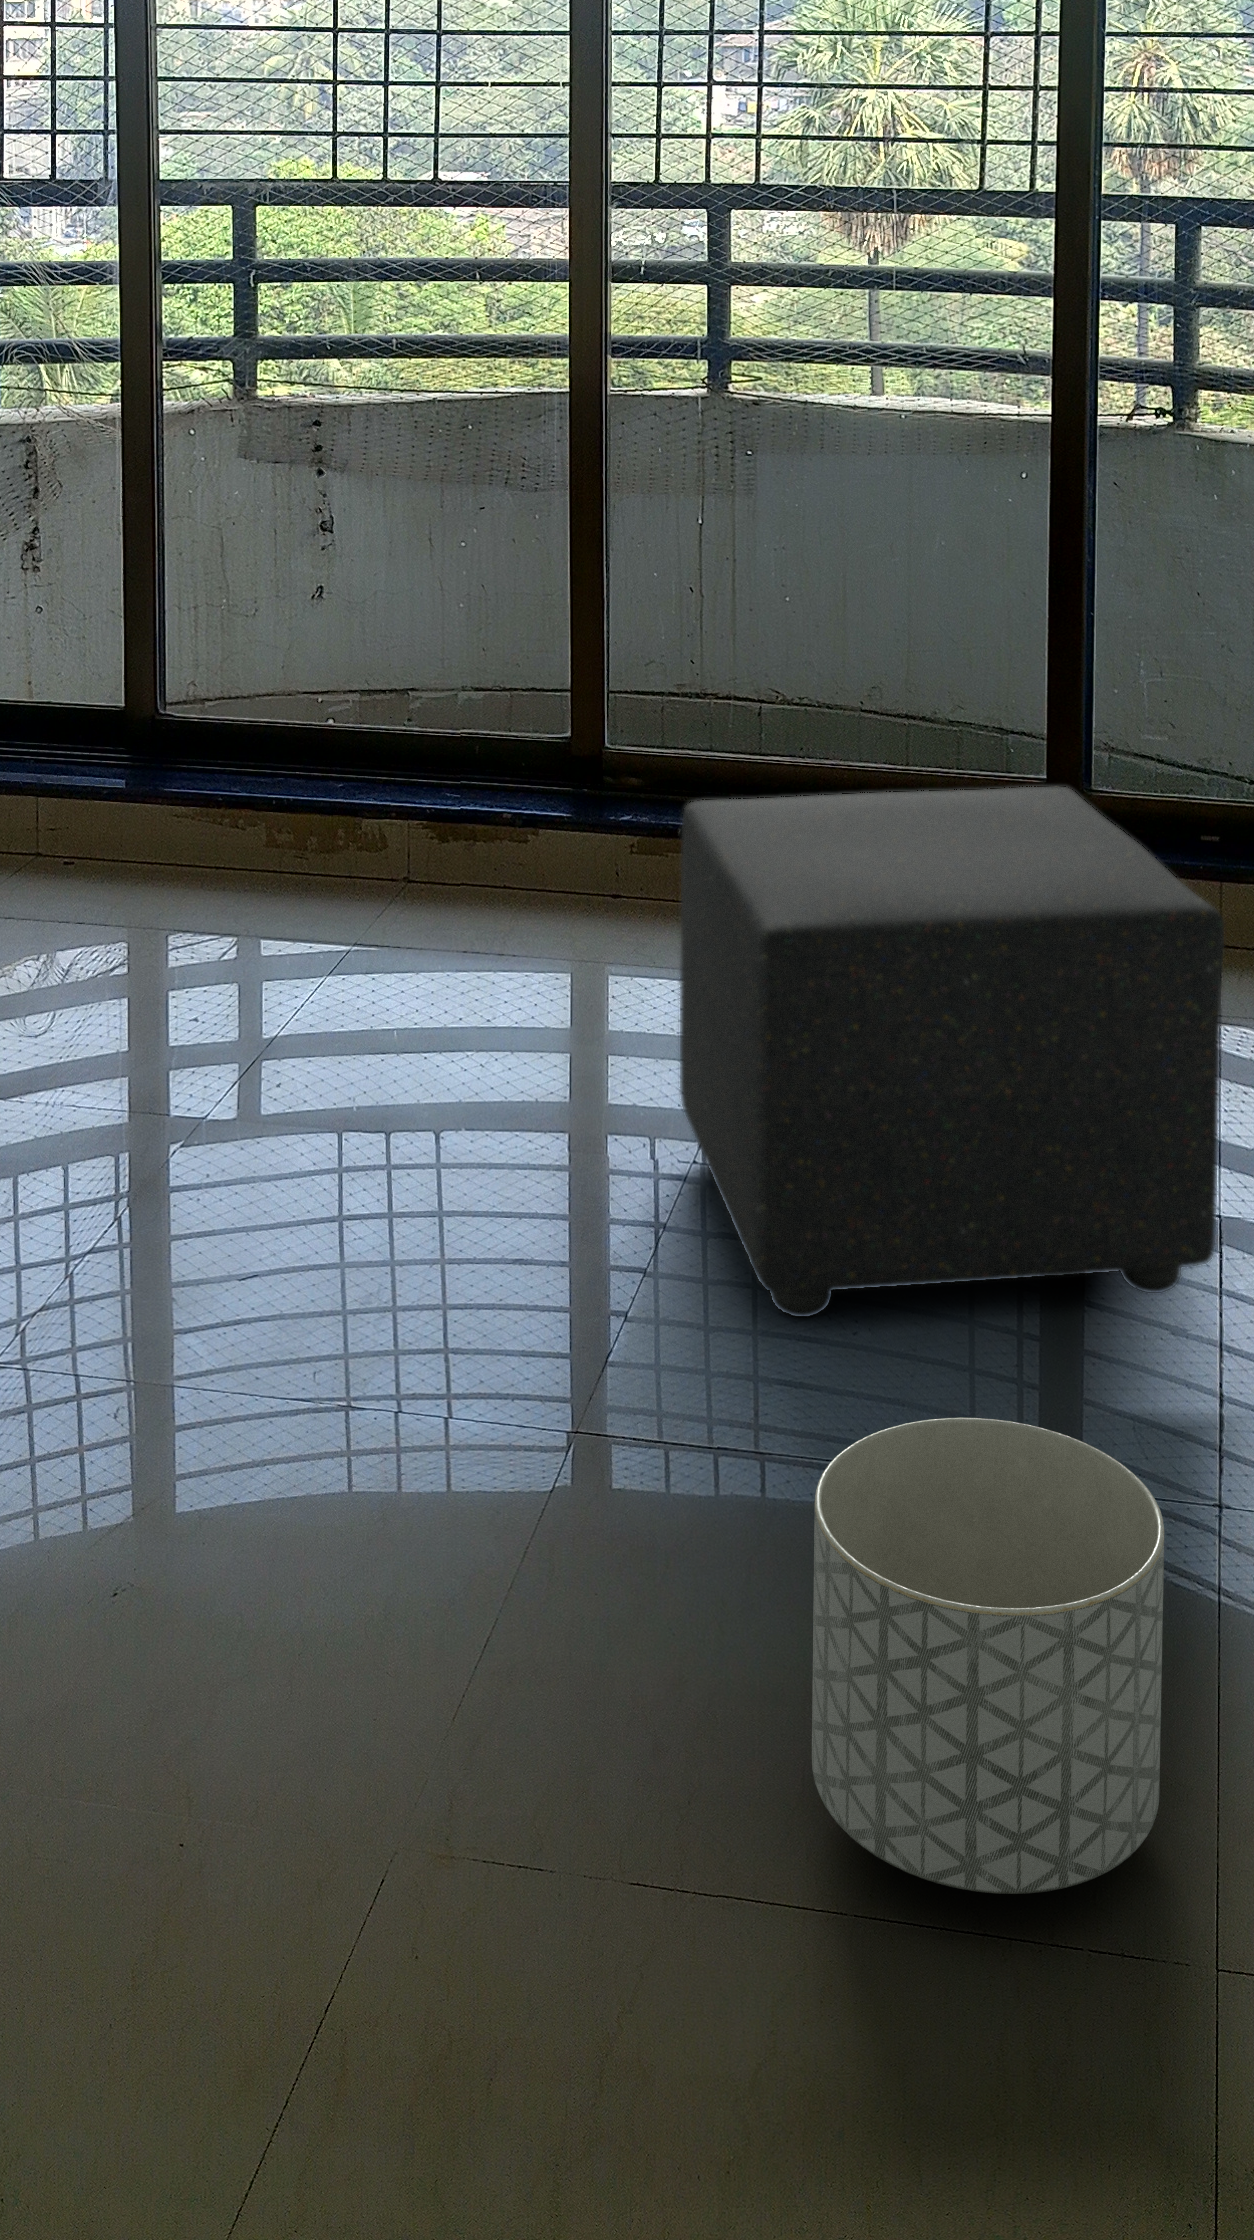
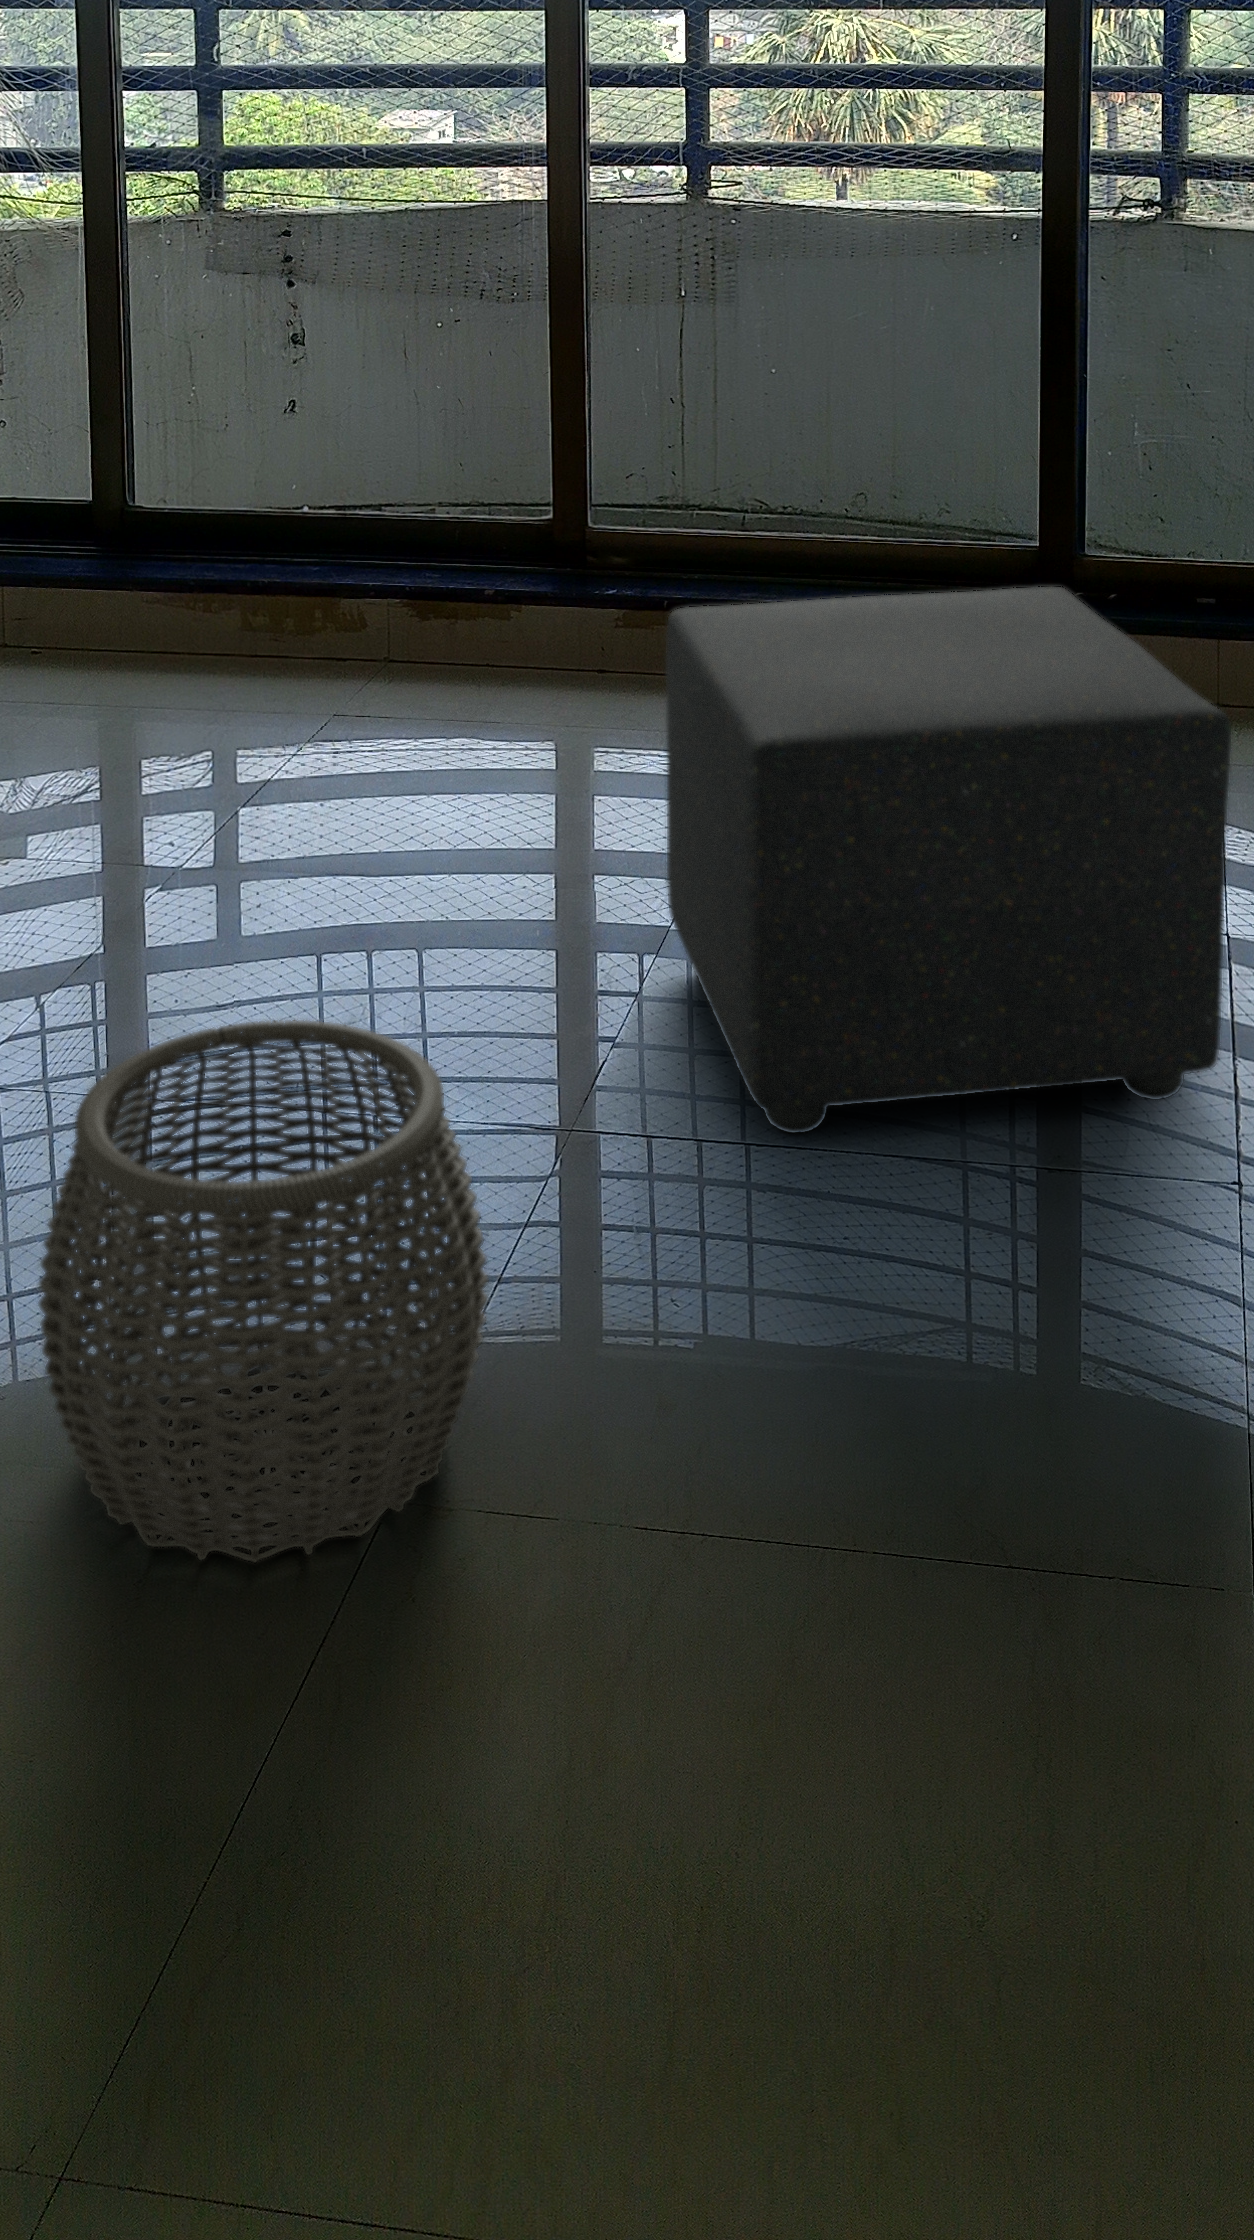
woven basket: none [81,1182,505,1697] -> present [39,1020,489,1562]
planter: present [812,1418,1164,1894] -> none [821,1261,1196,1770]

